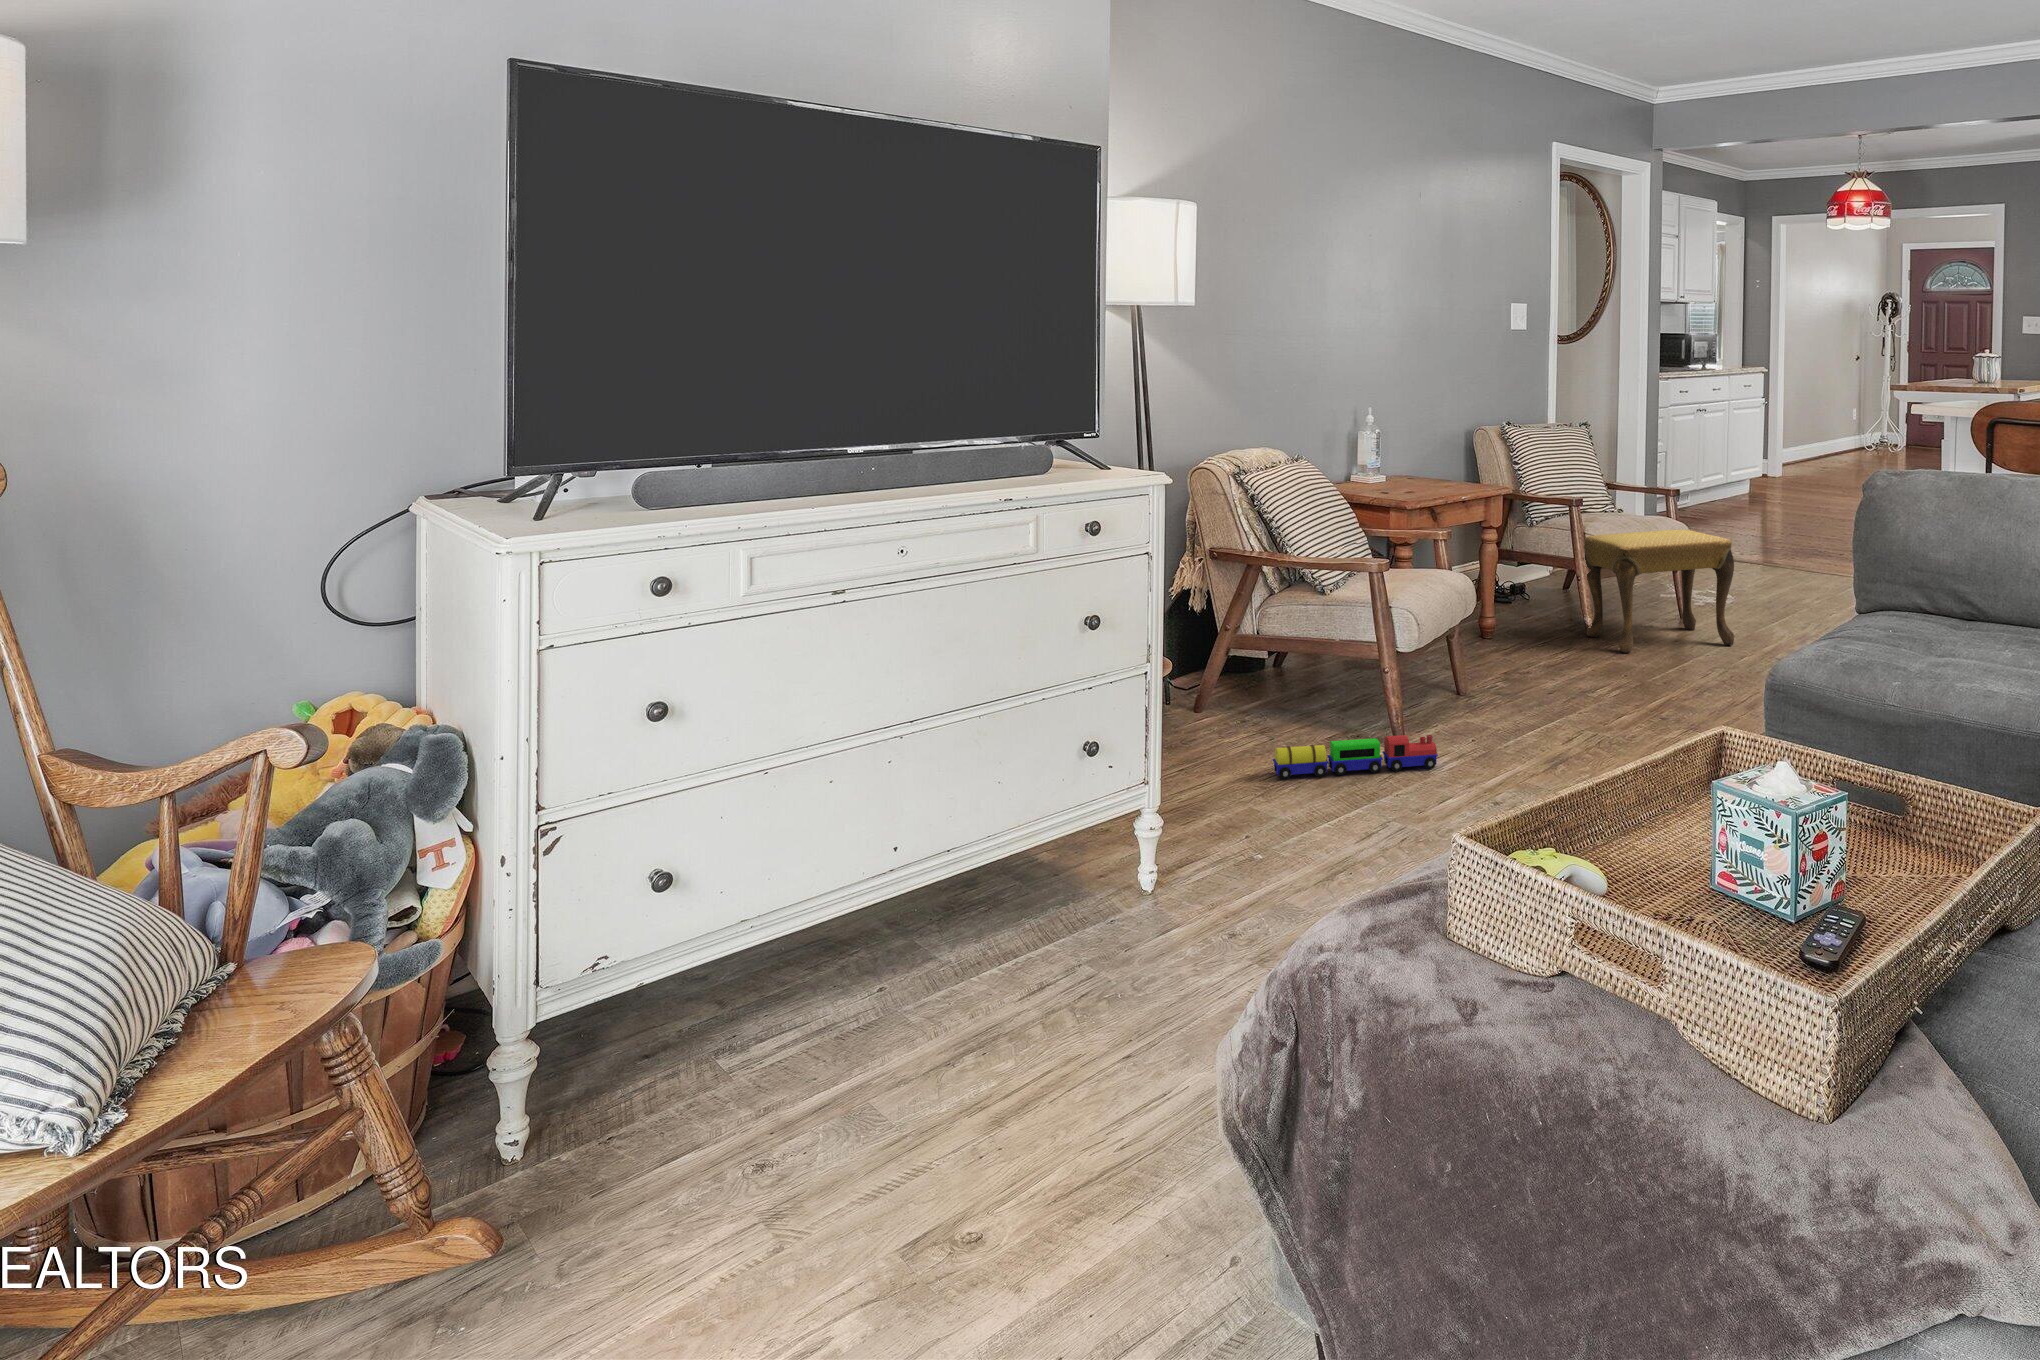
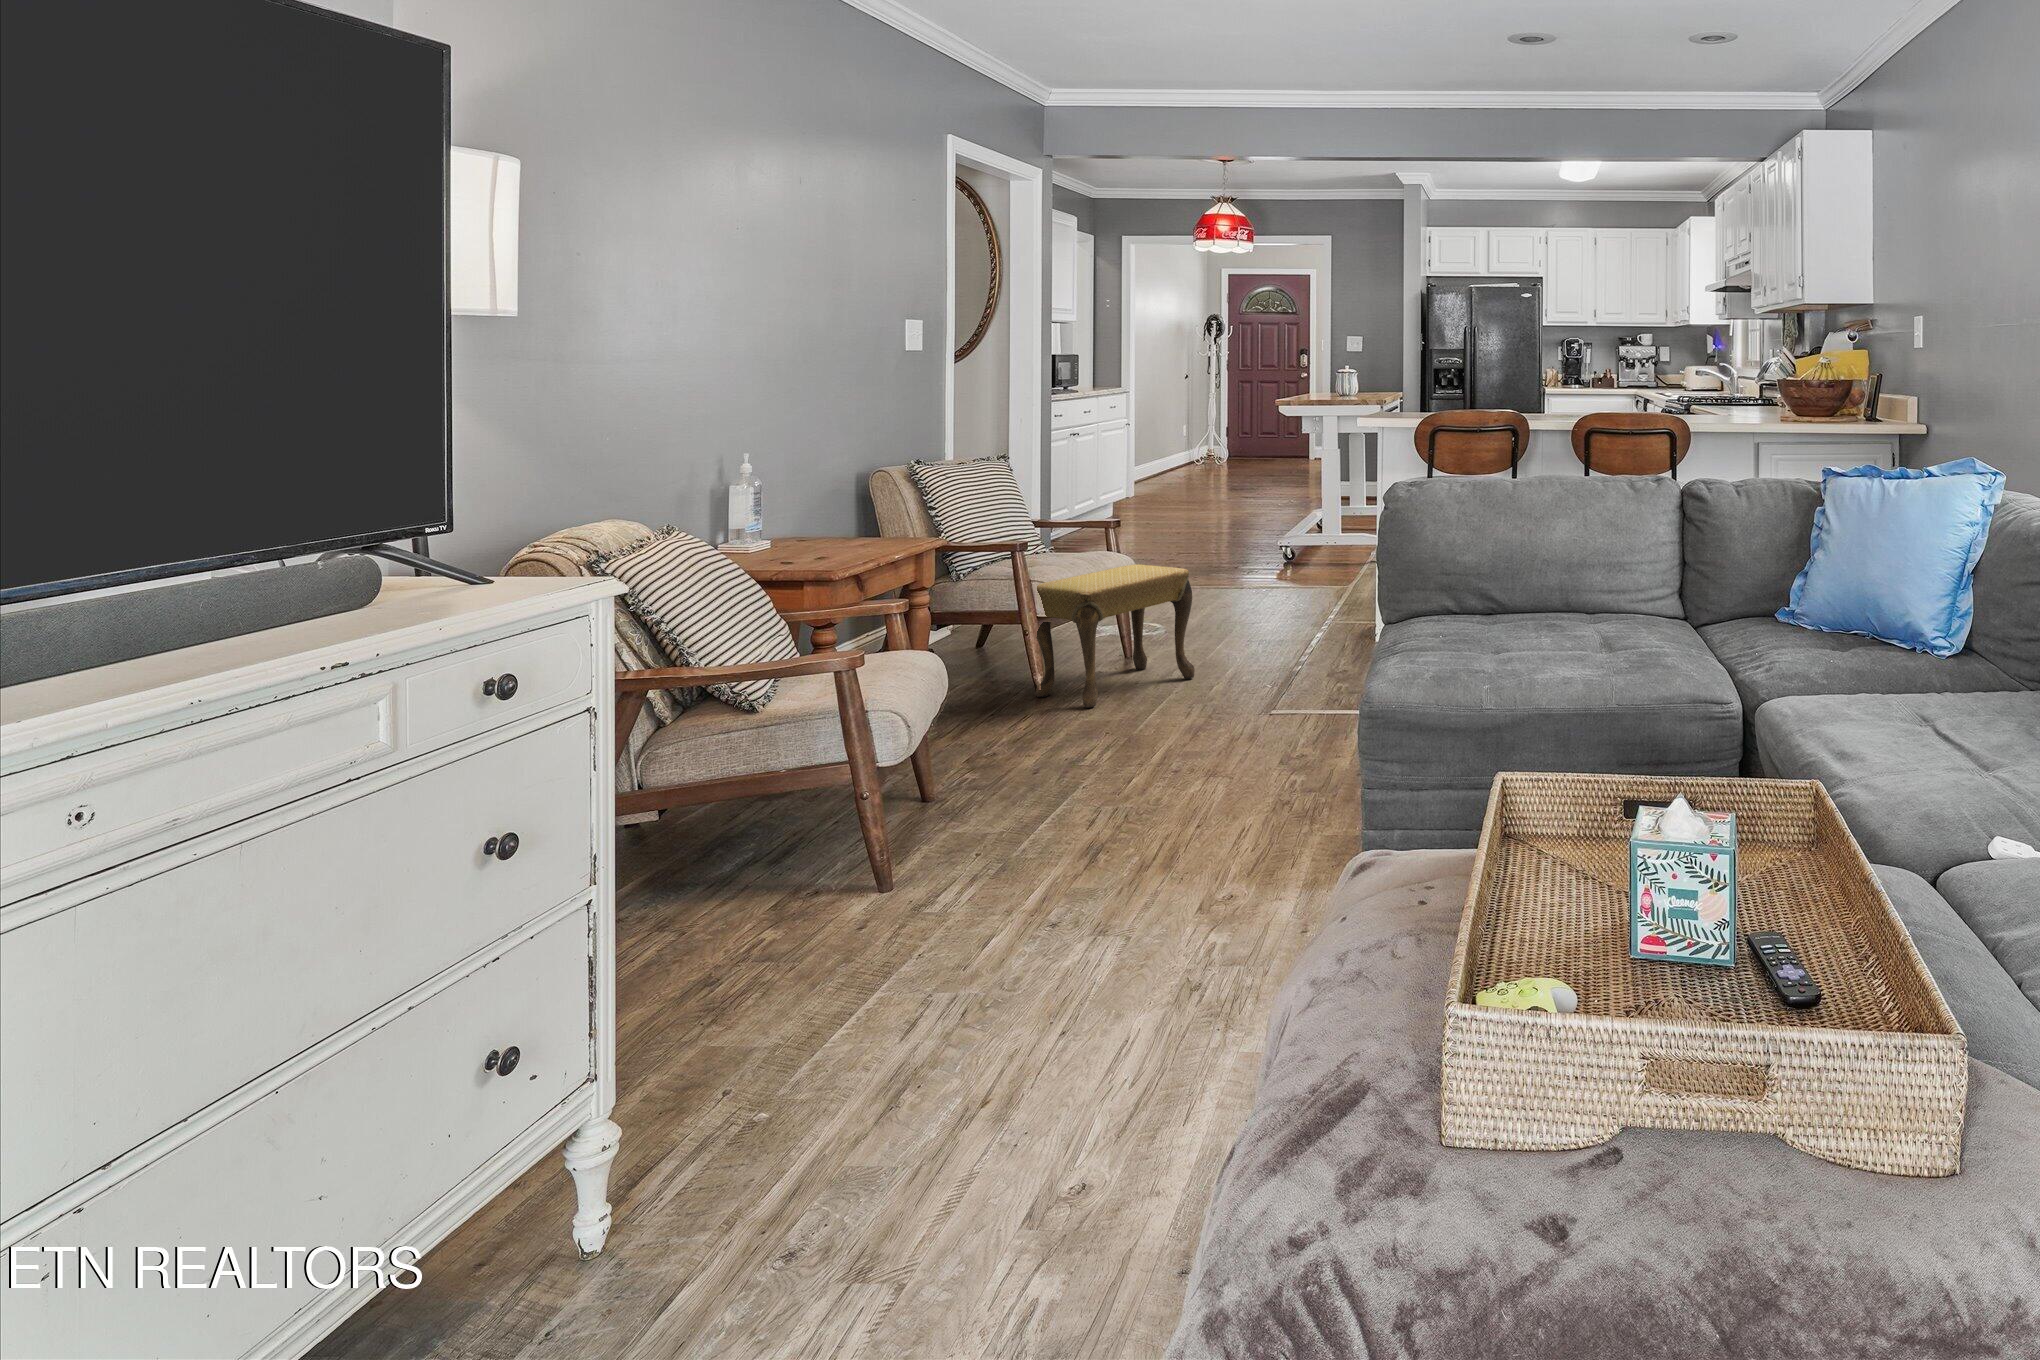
toy train: present [1273,735,1438,779] -> none [719,859,952,976]

